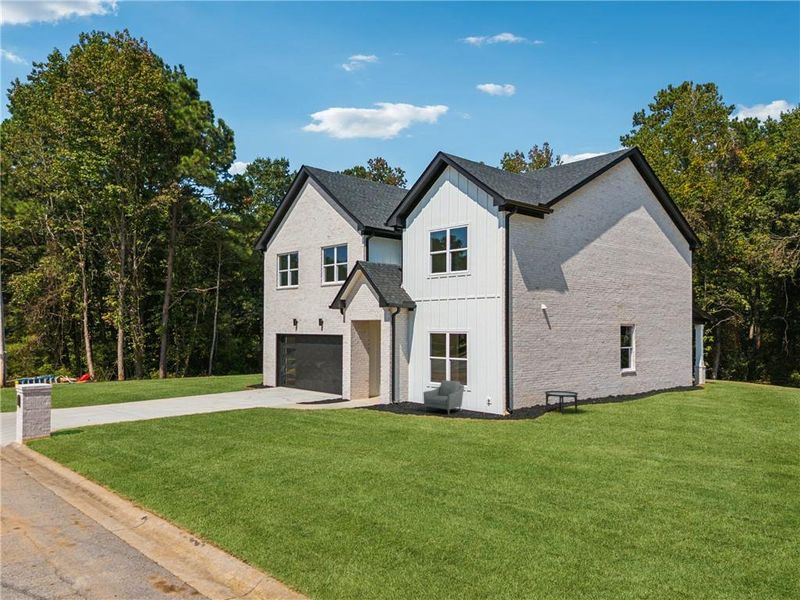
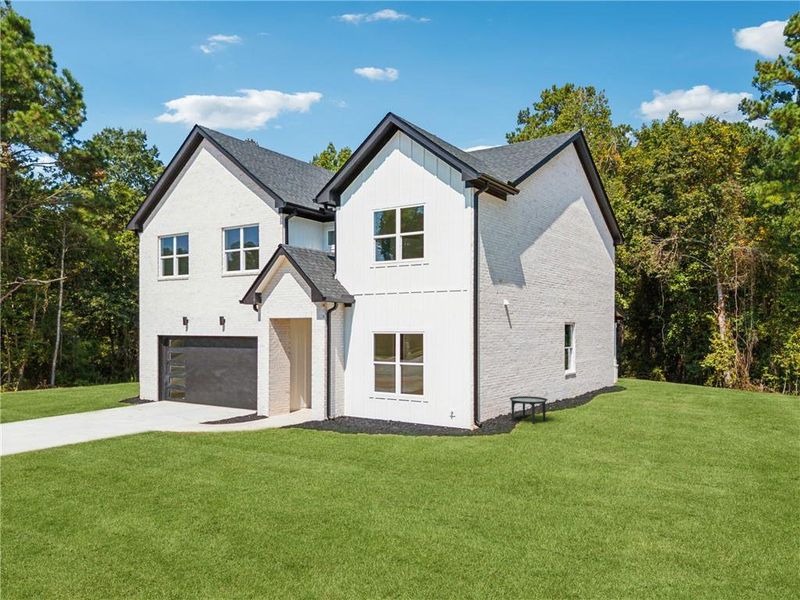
chair: present [423,380,464,414] -> none [376,390,423,433]

